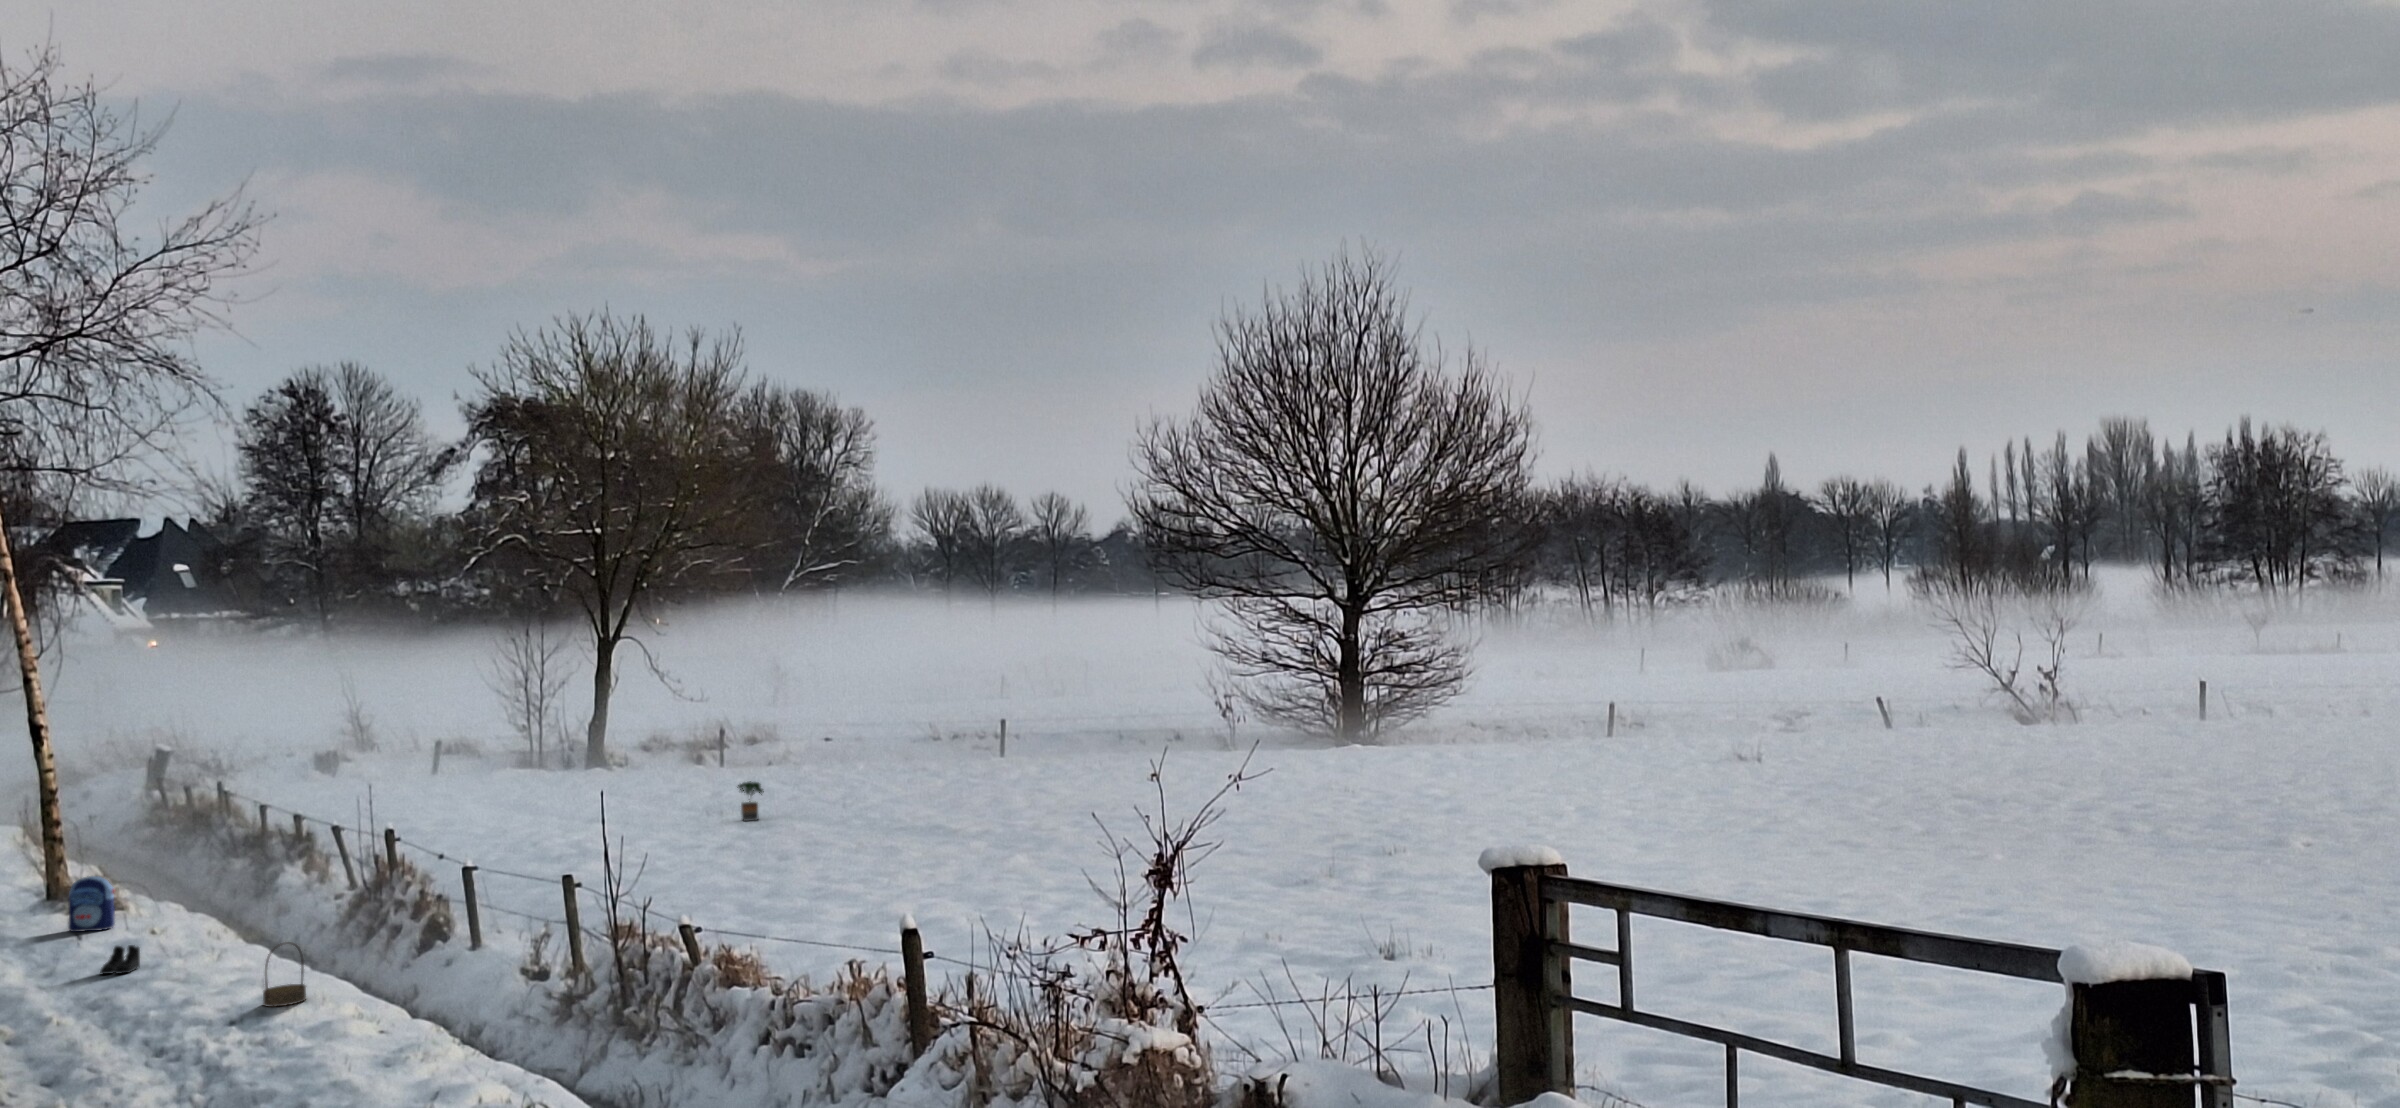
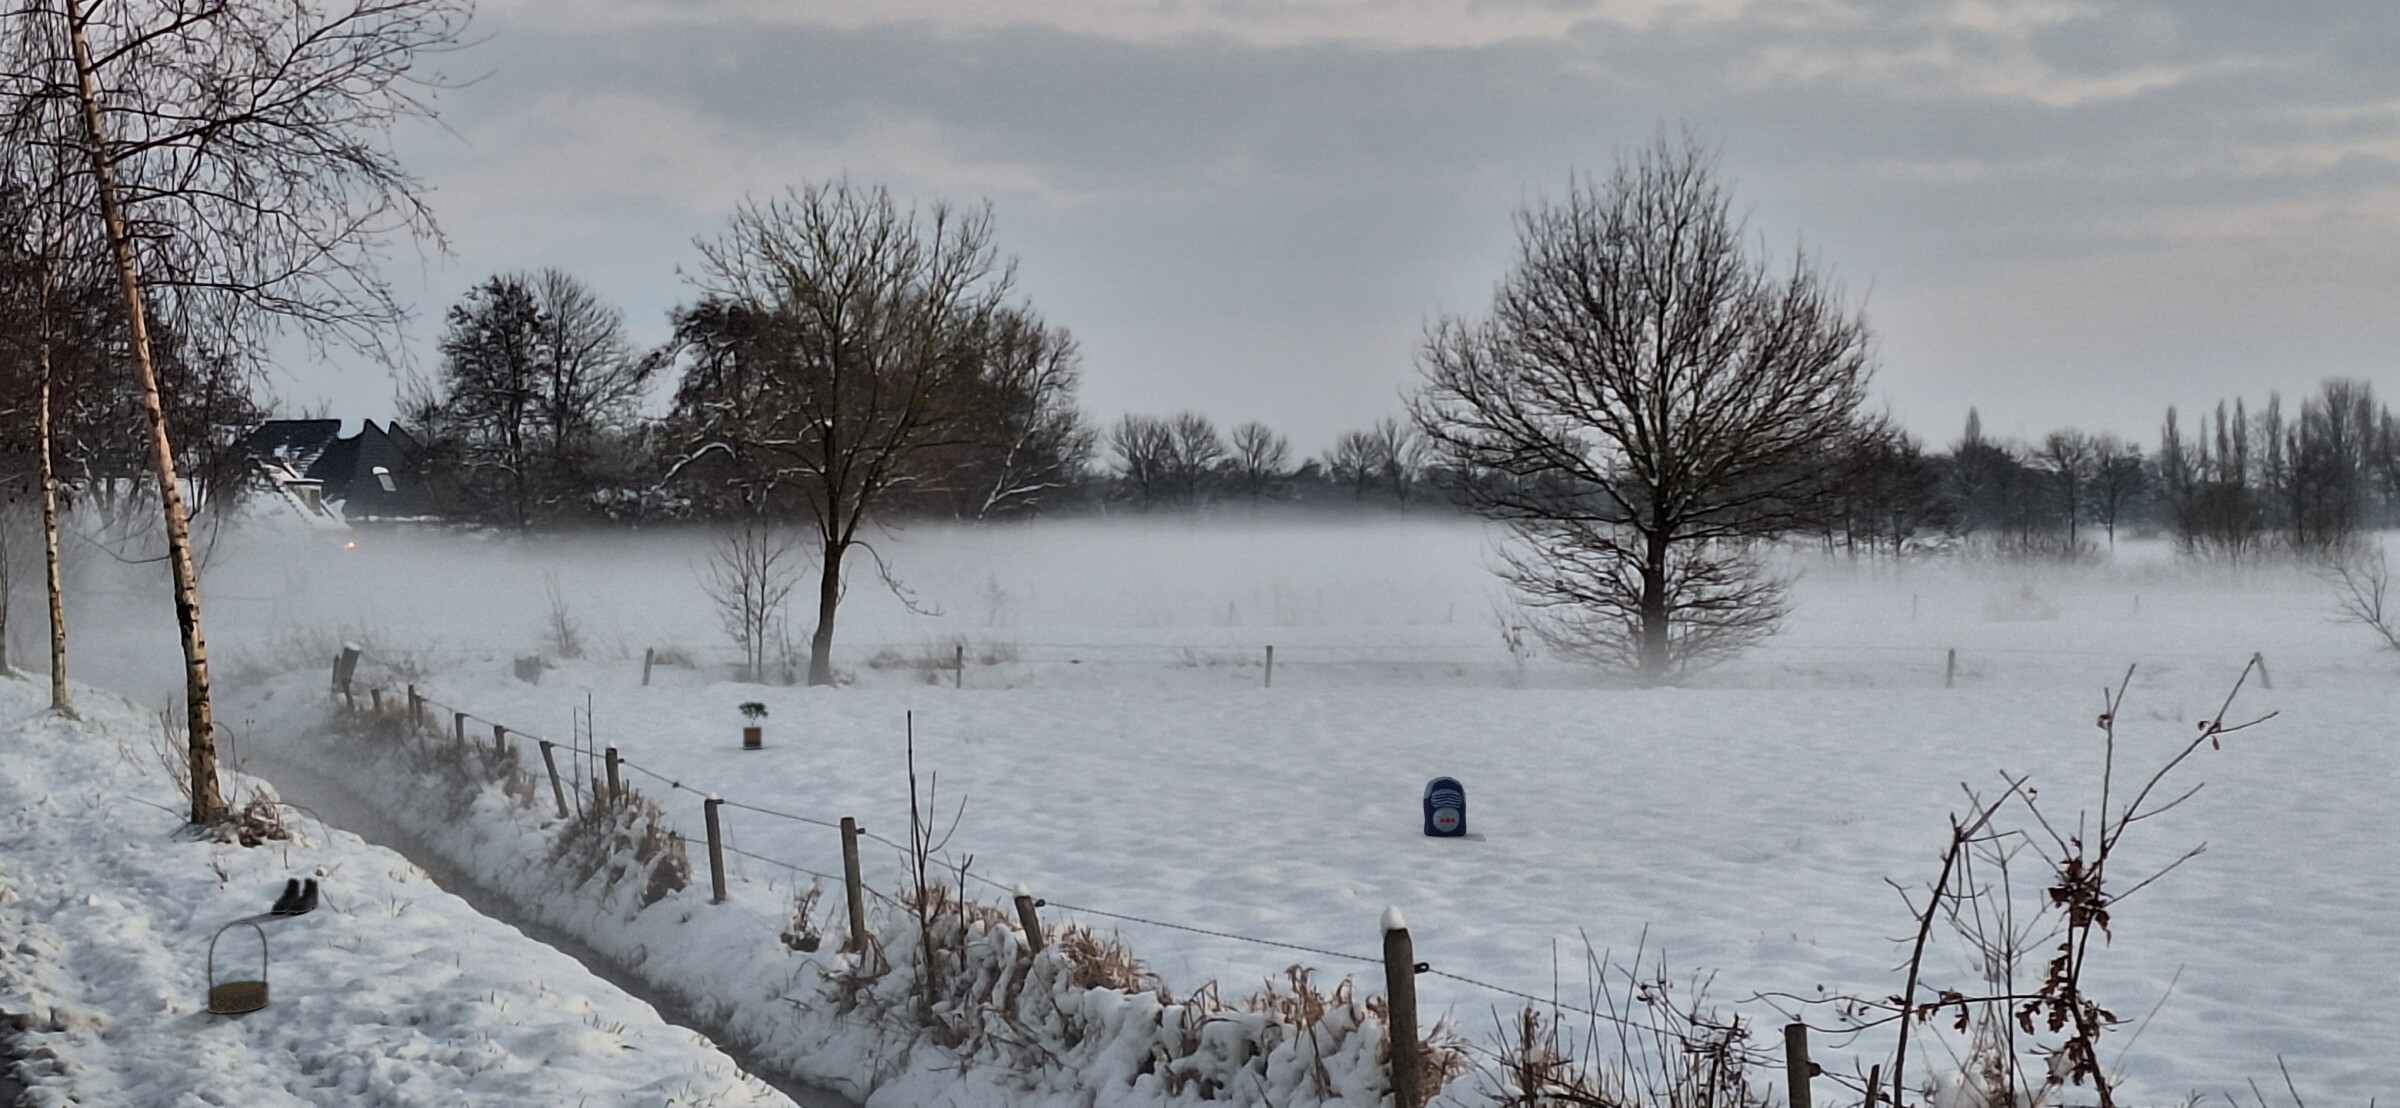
potted tree: present [737,781,764,821] -> present [738,702,768,750]
backpack: present [68,876,115,932] -> present [1423,776,1467,836]
basket: present [263,942,306,1007] -> present [207,920,269,1014]

